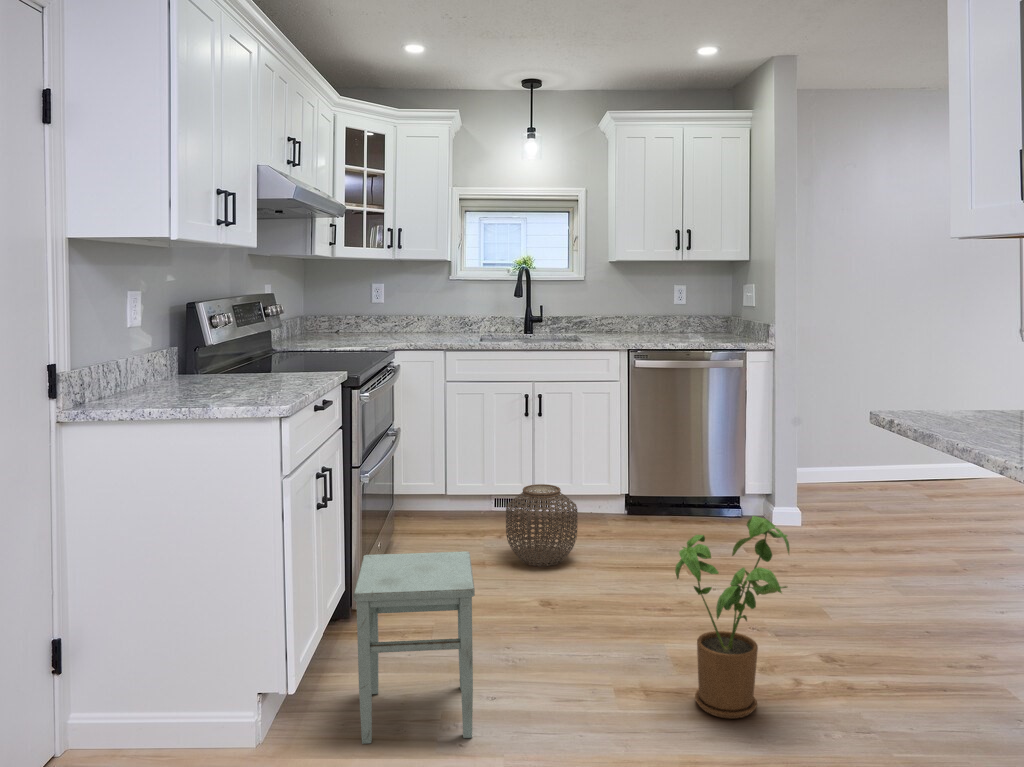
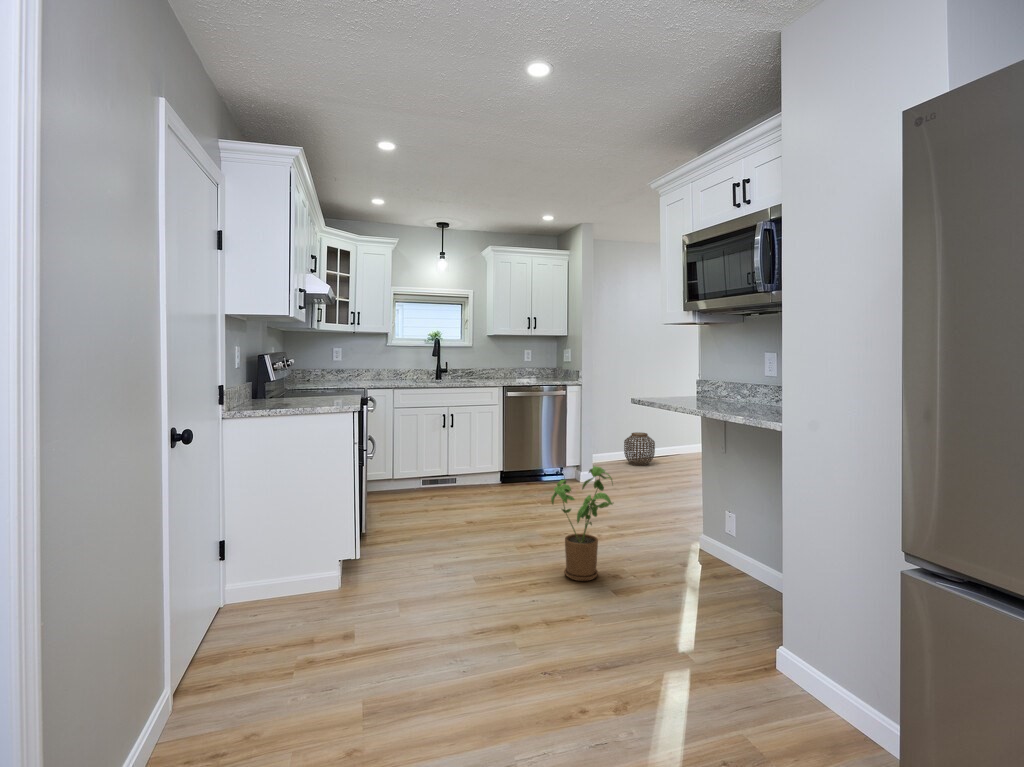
woven basket: present [506,484,578,567] -> present [624,432,655,466]
stool: present [353,551,475,744] -> none [368,496,444,612]

